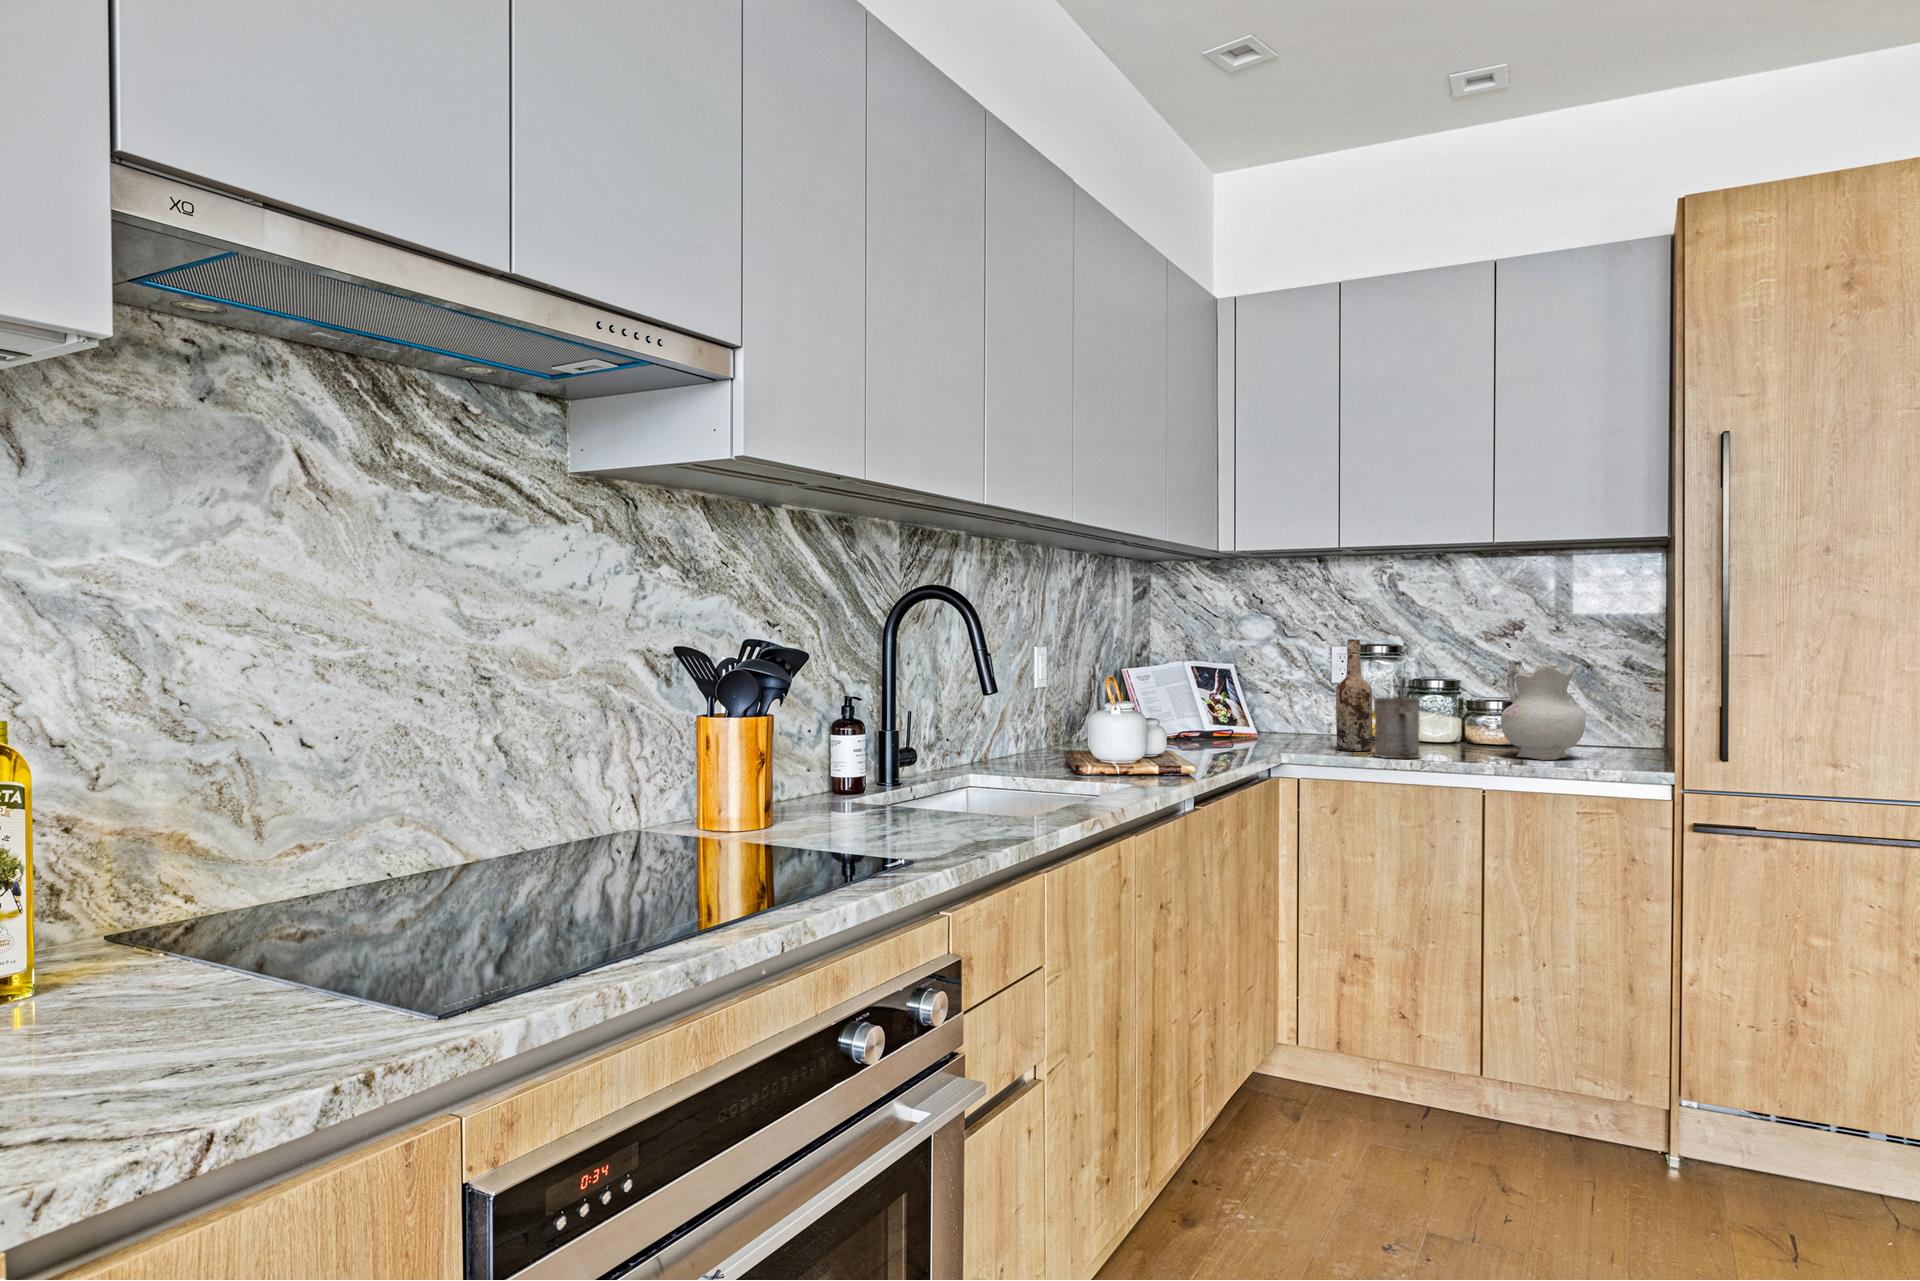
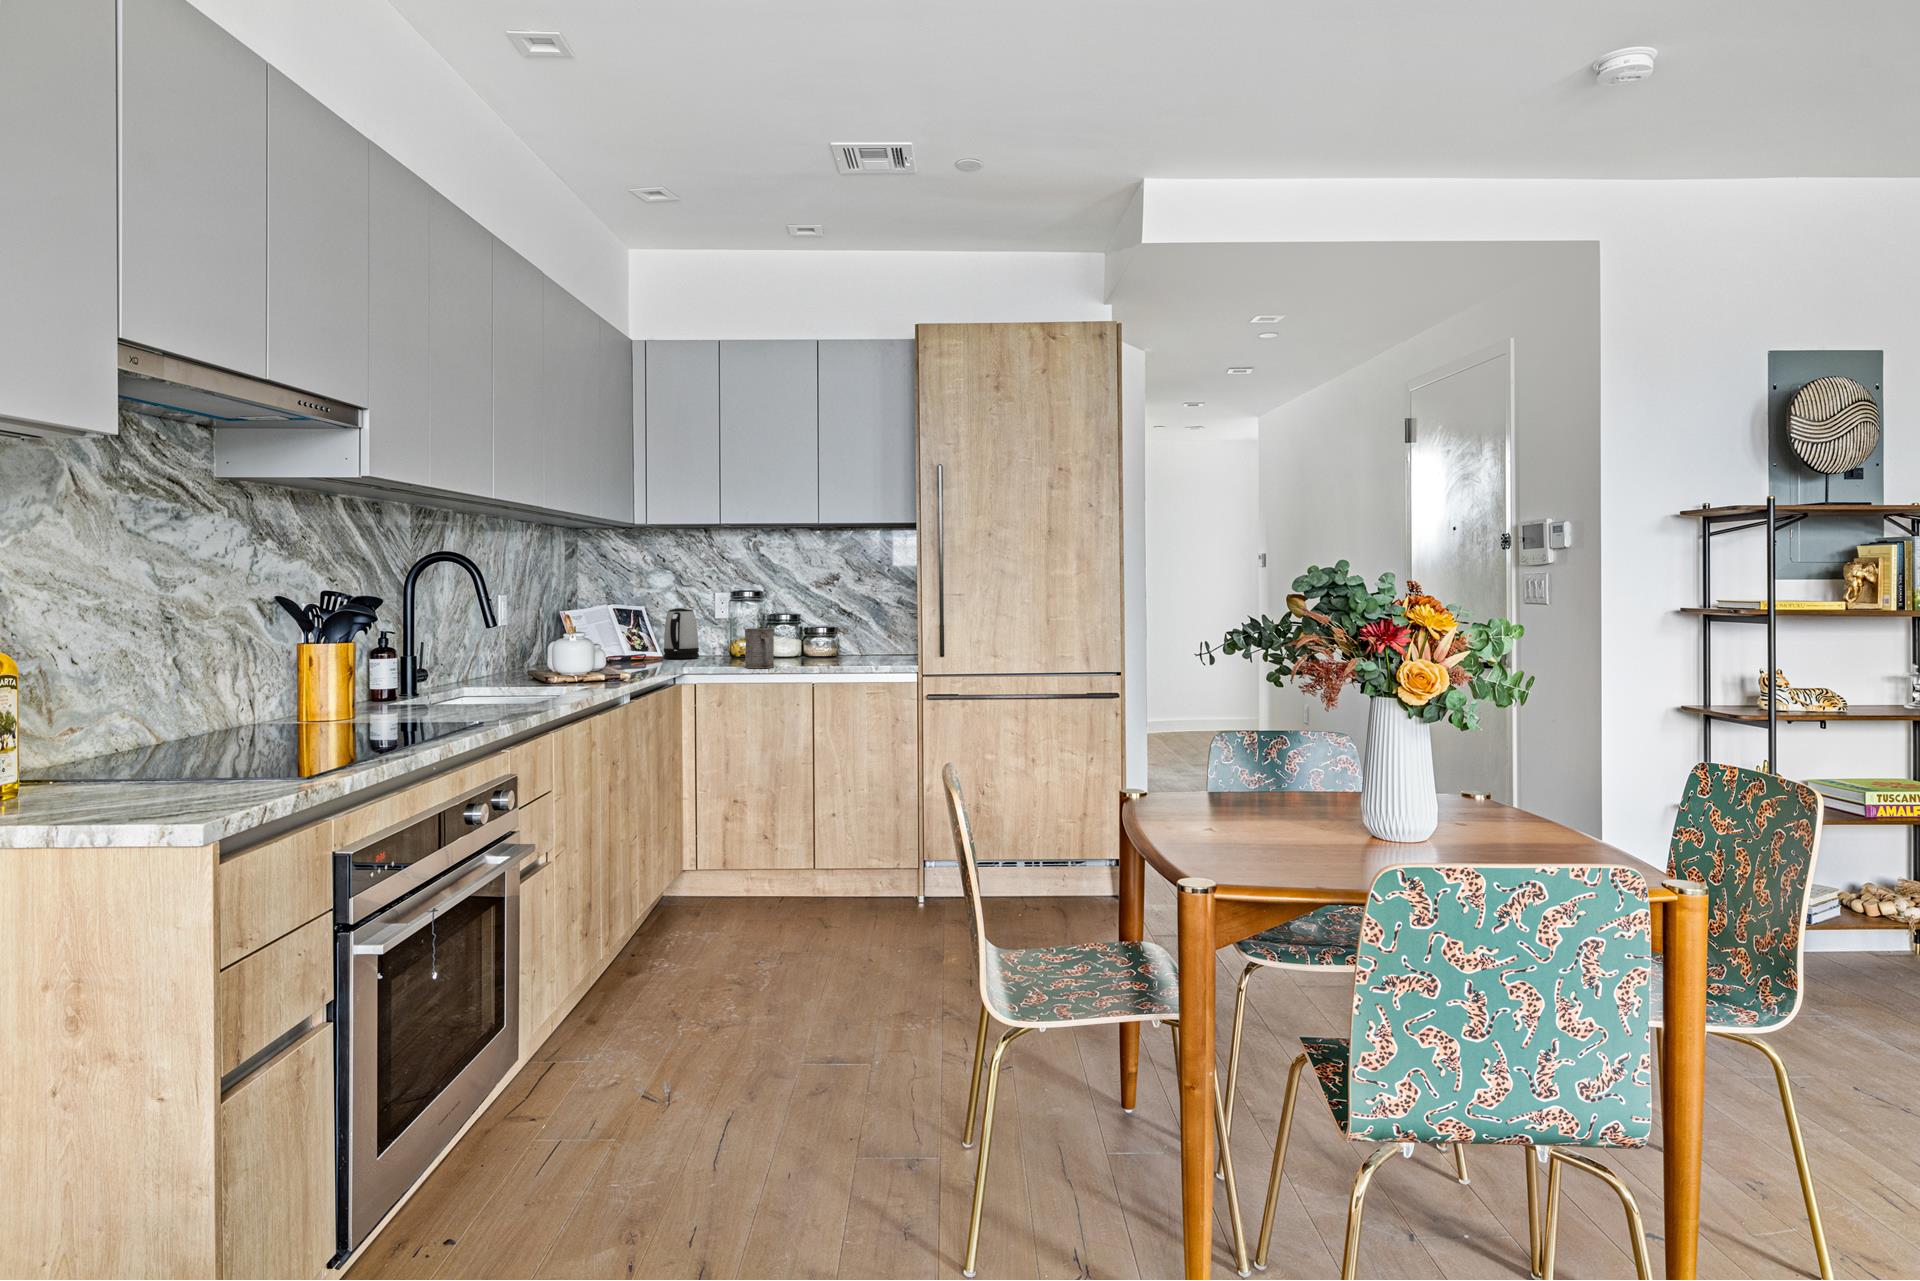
wine bottle: present [1336,639,1372,751] -> none [720,589,744,665]
ceramic pitcher: present [1501,660,1585,760] -> none [824,603,871,666]
kettle: none [1260,667,1308,737] -> present [664,608,699,659]

